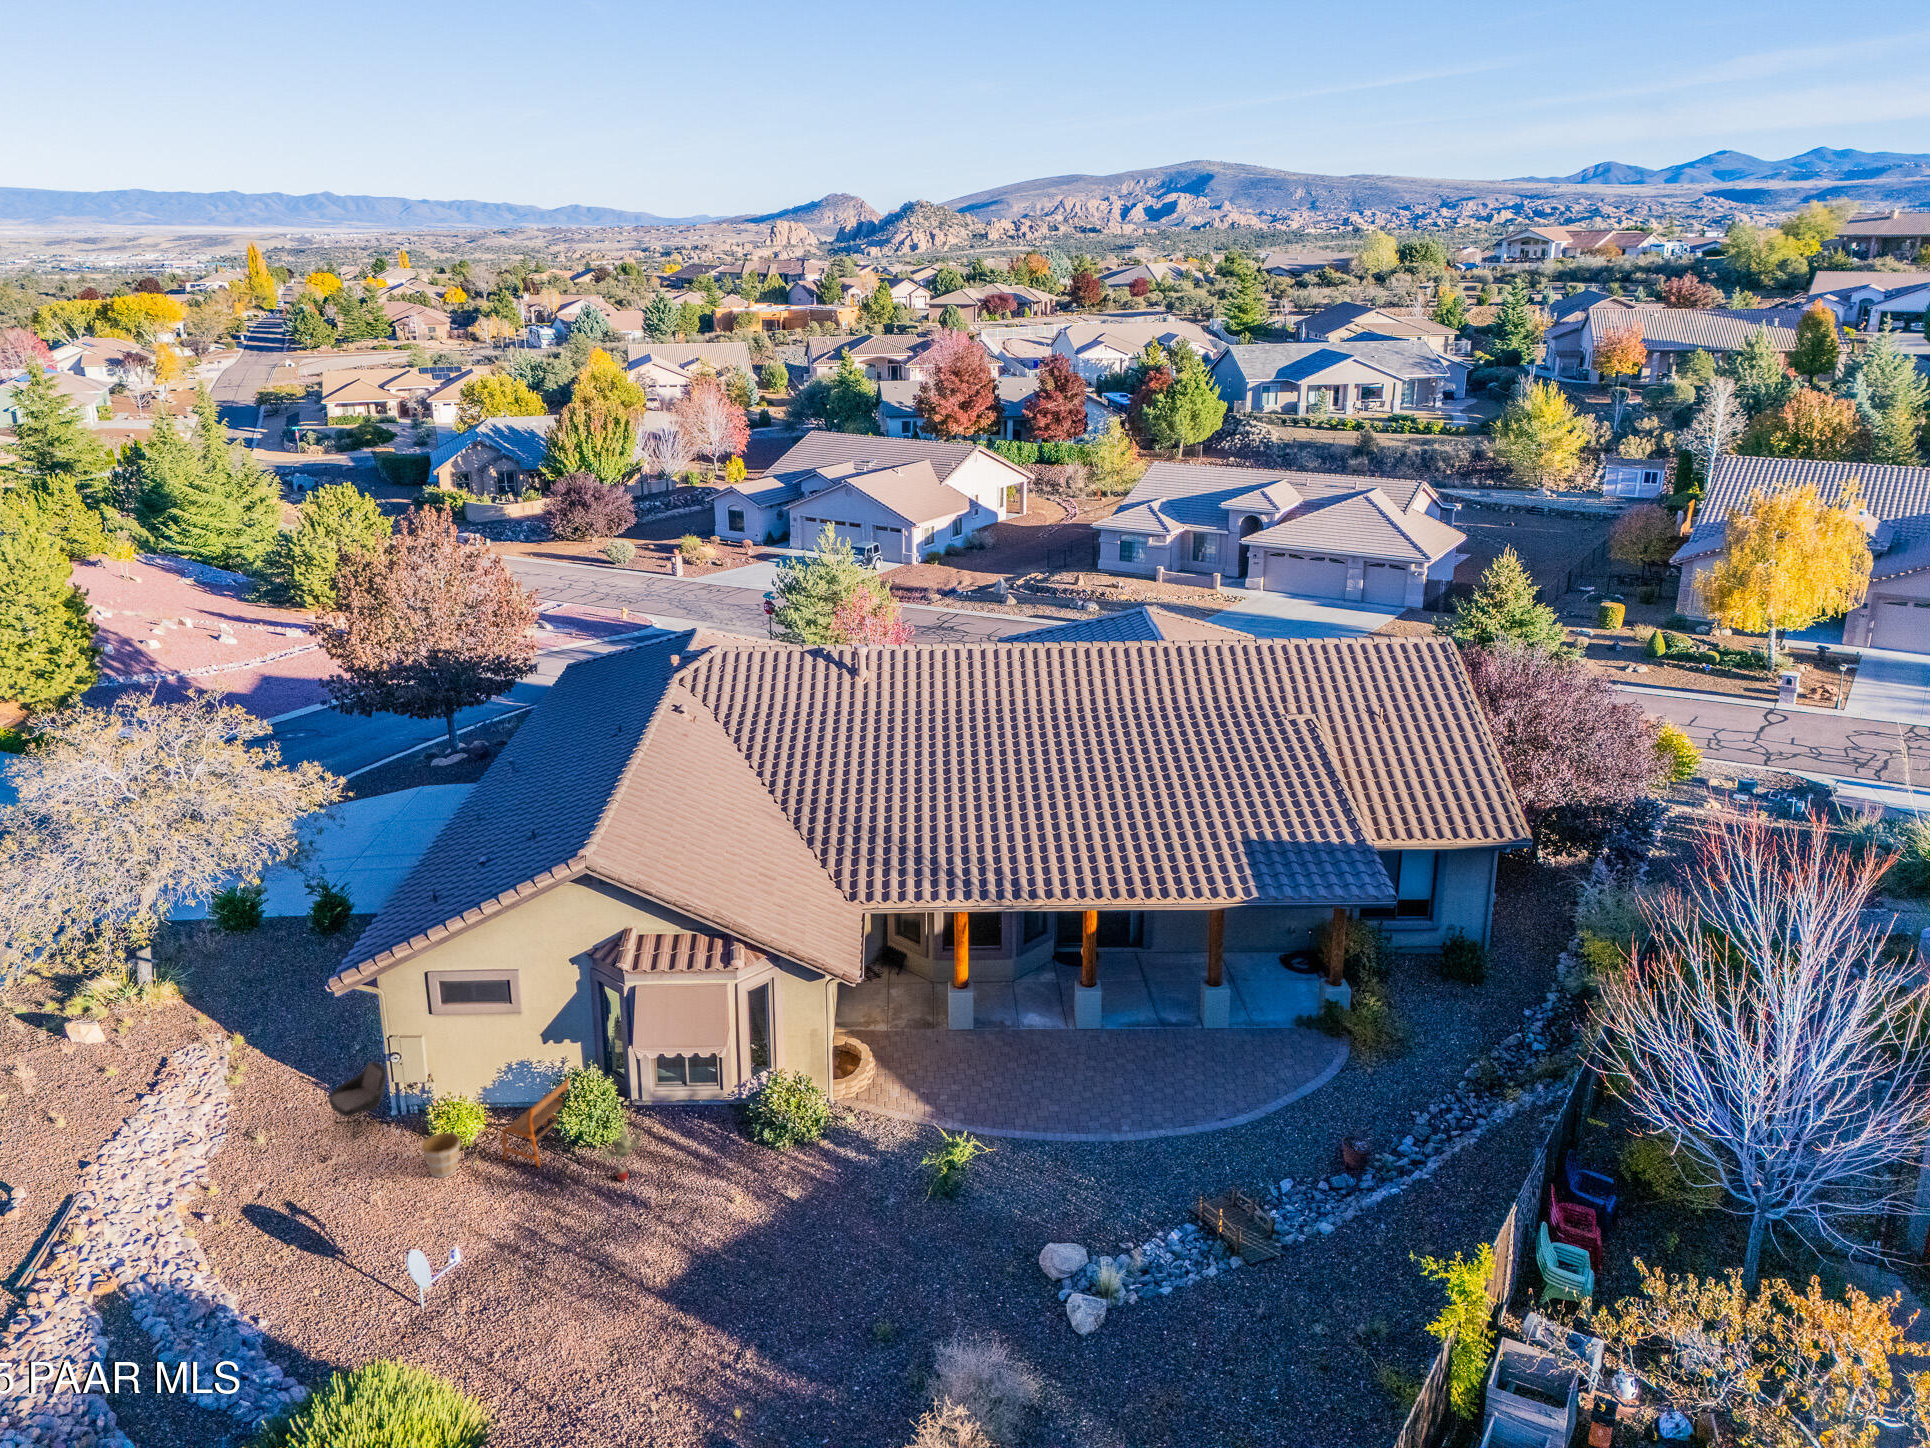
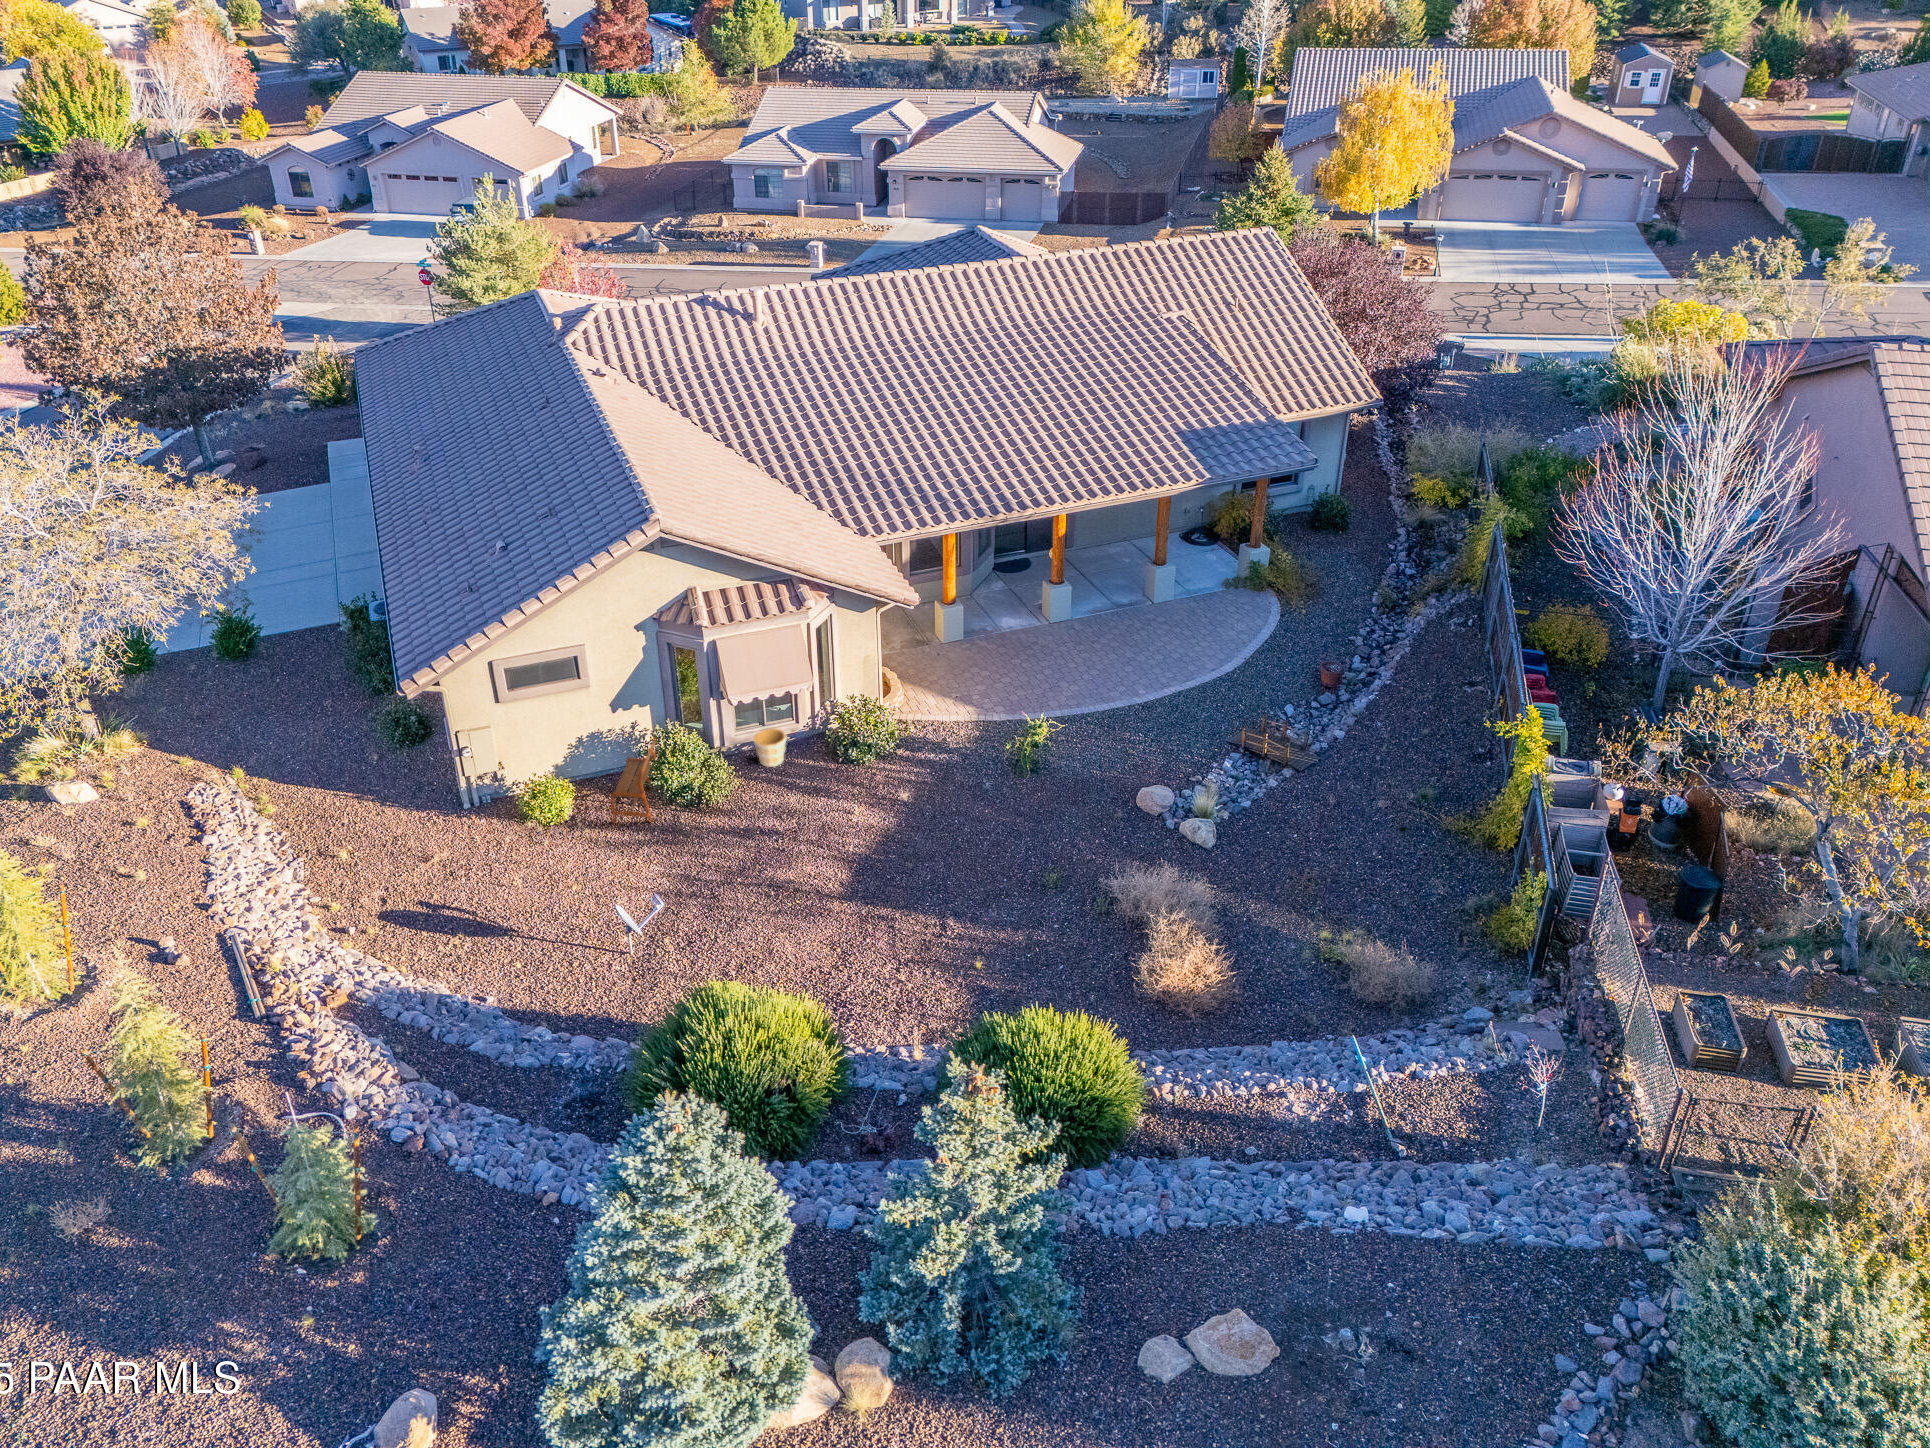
lounge chair: present [328,1062,389,1138] -> none [405,761,475,836]
potted tree: present [598,1127,643,1181] -> none [718,766,754,818]
wooden bucket: present [421,1133,460,1178] -> present [753,728,787,767]

